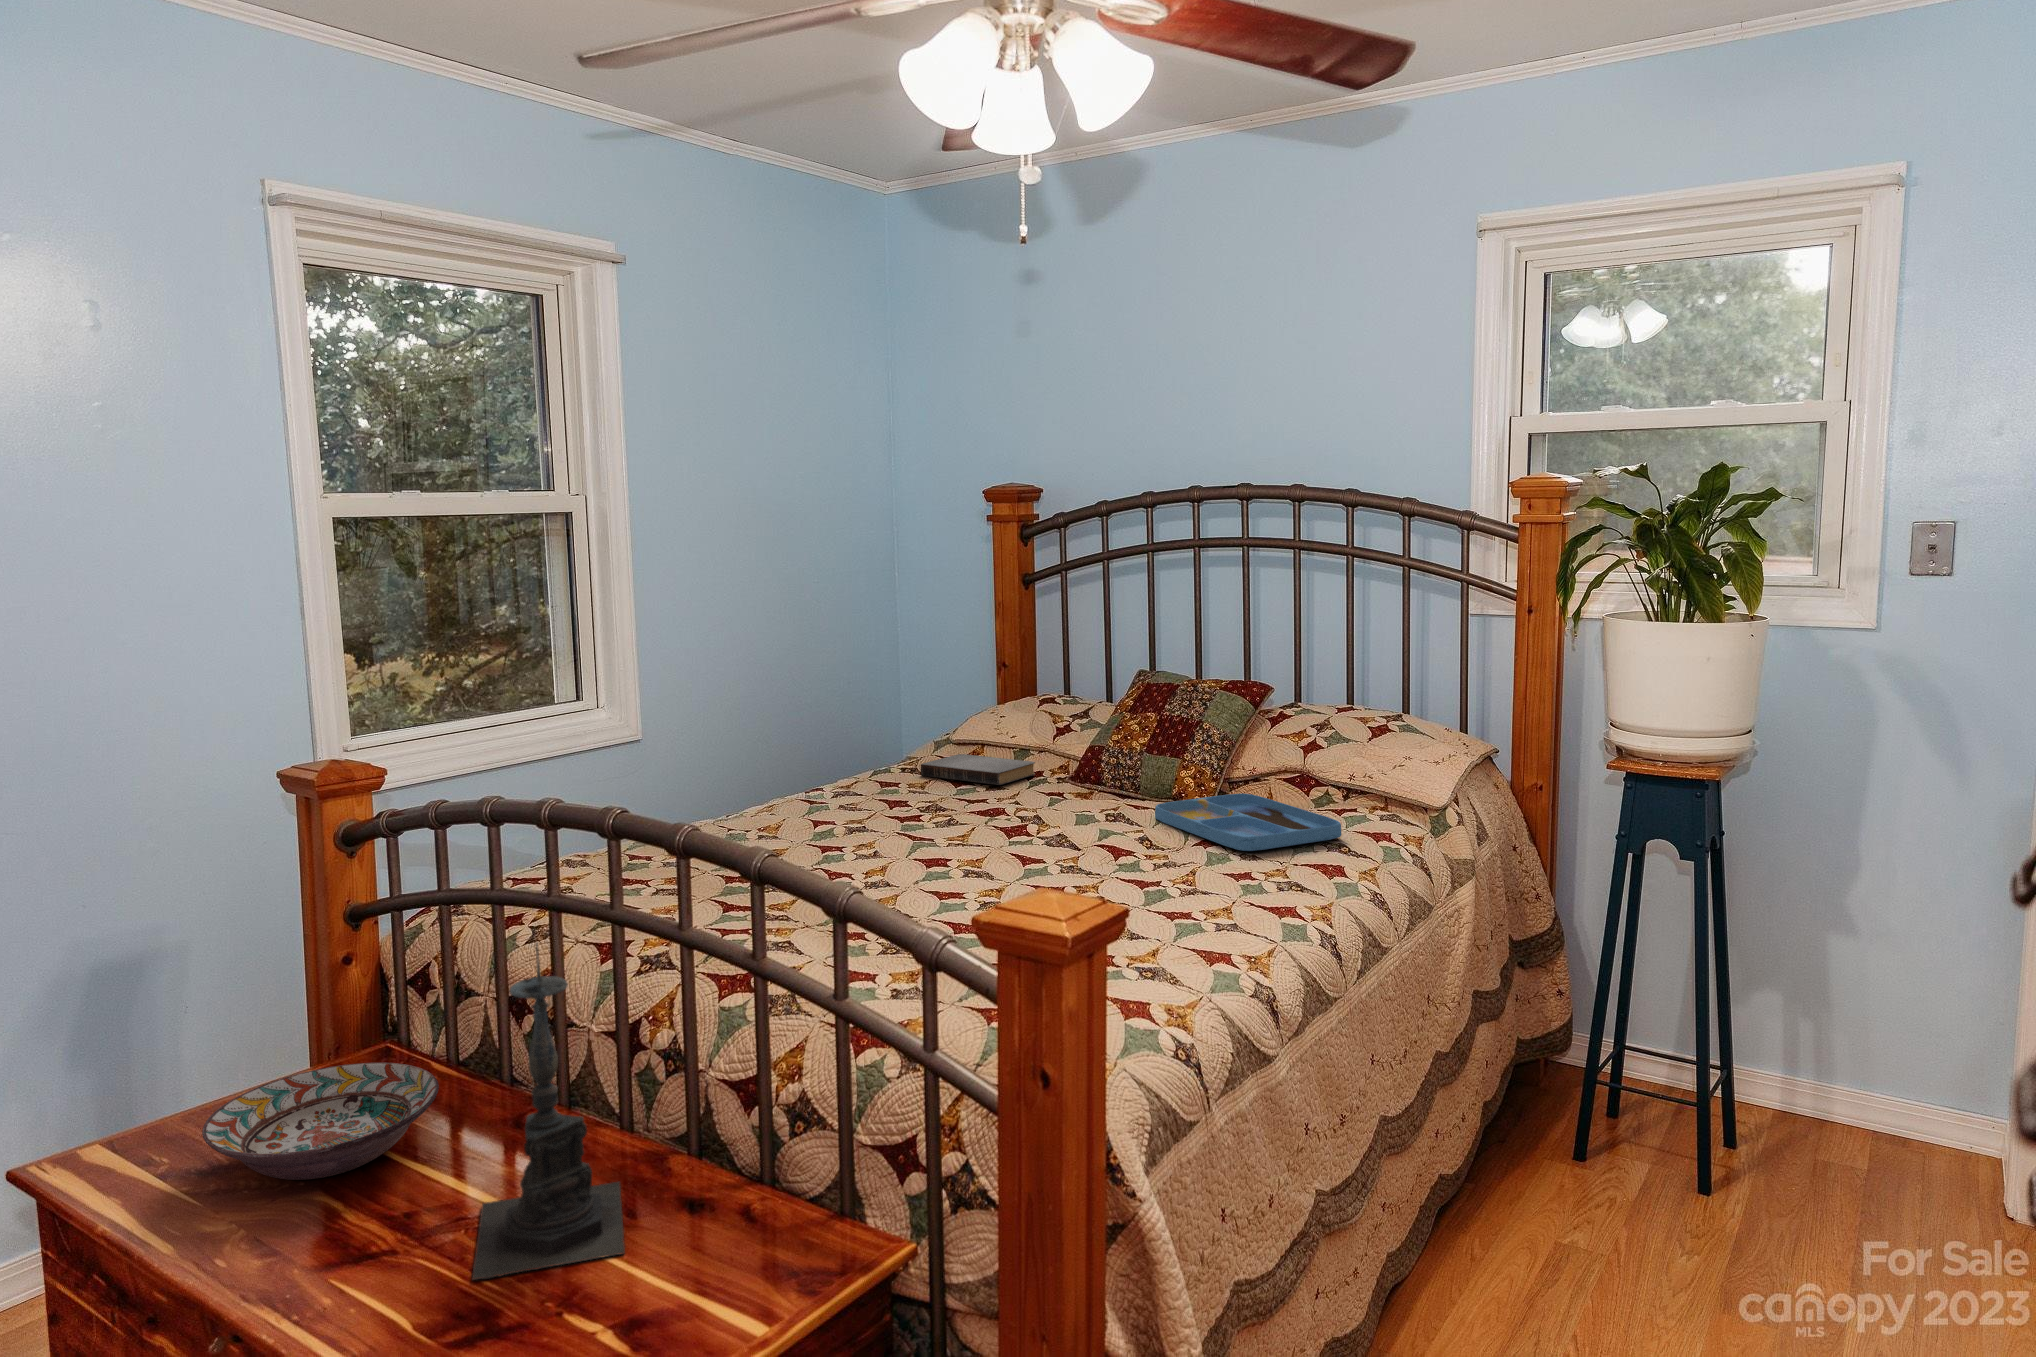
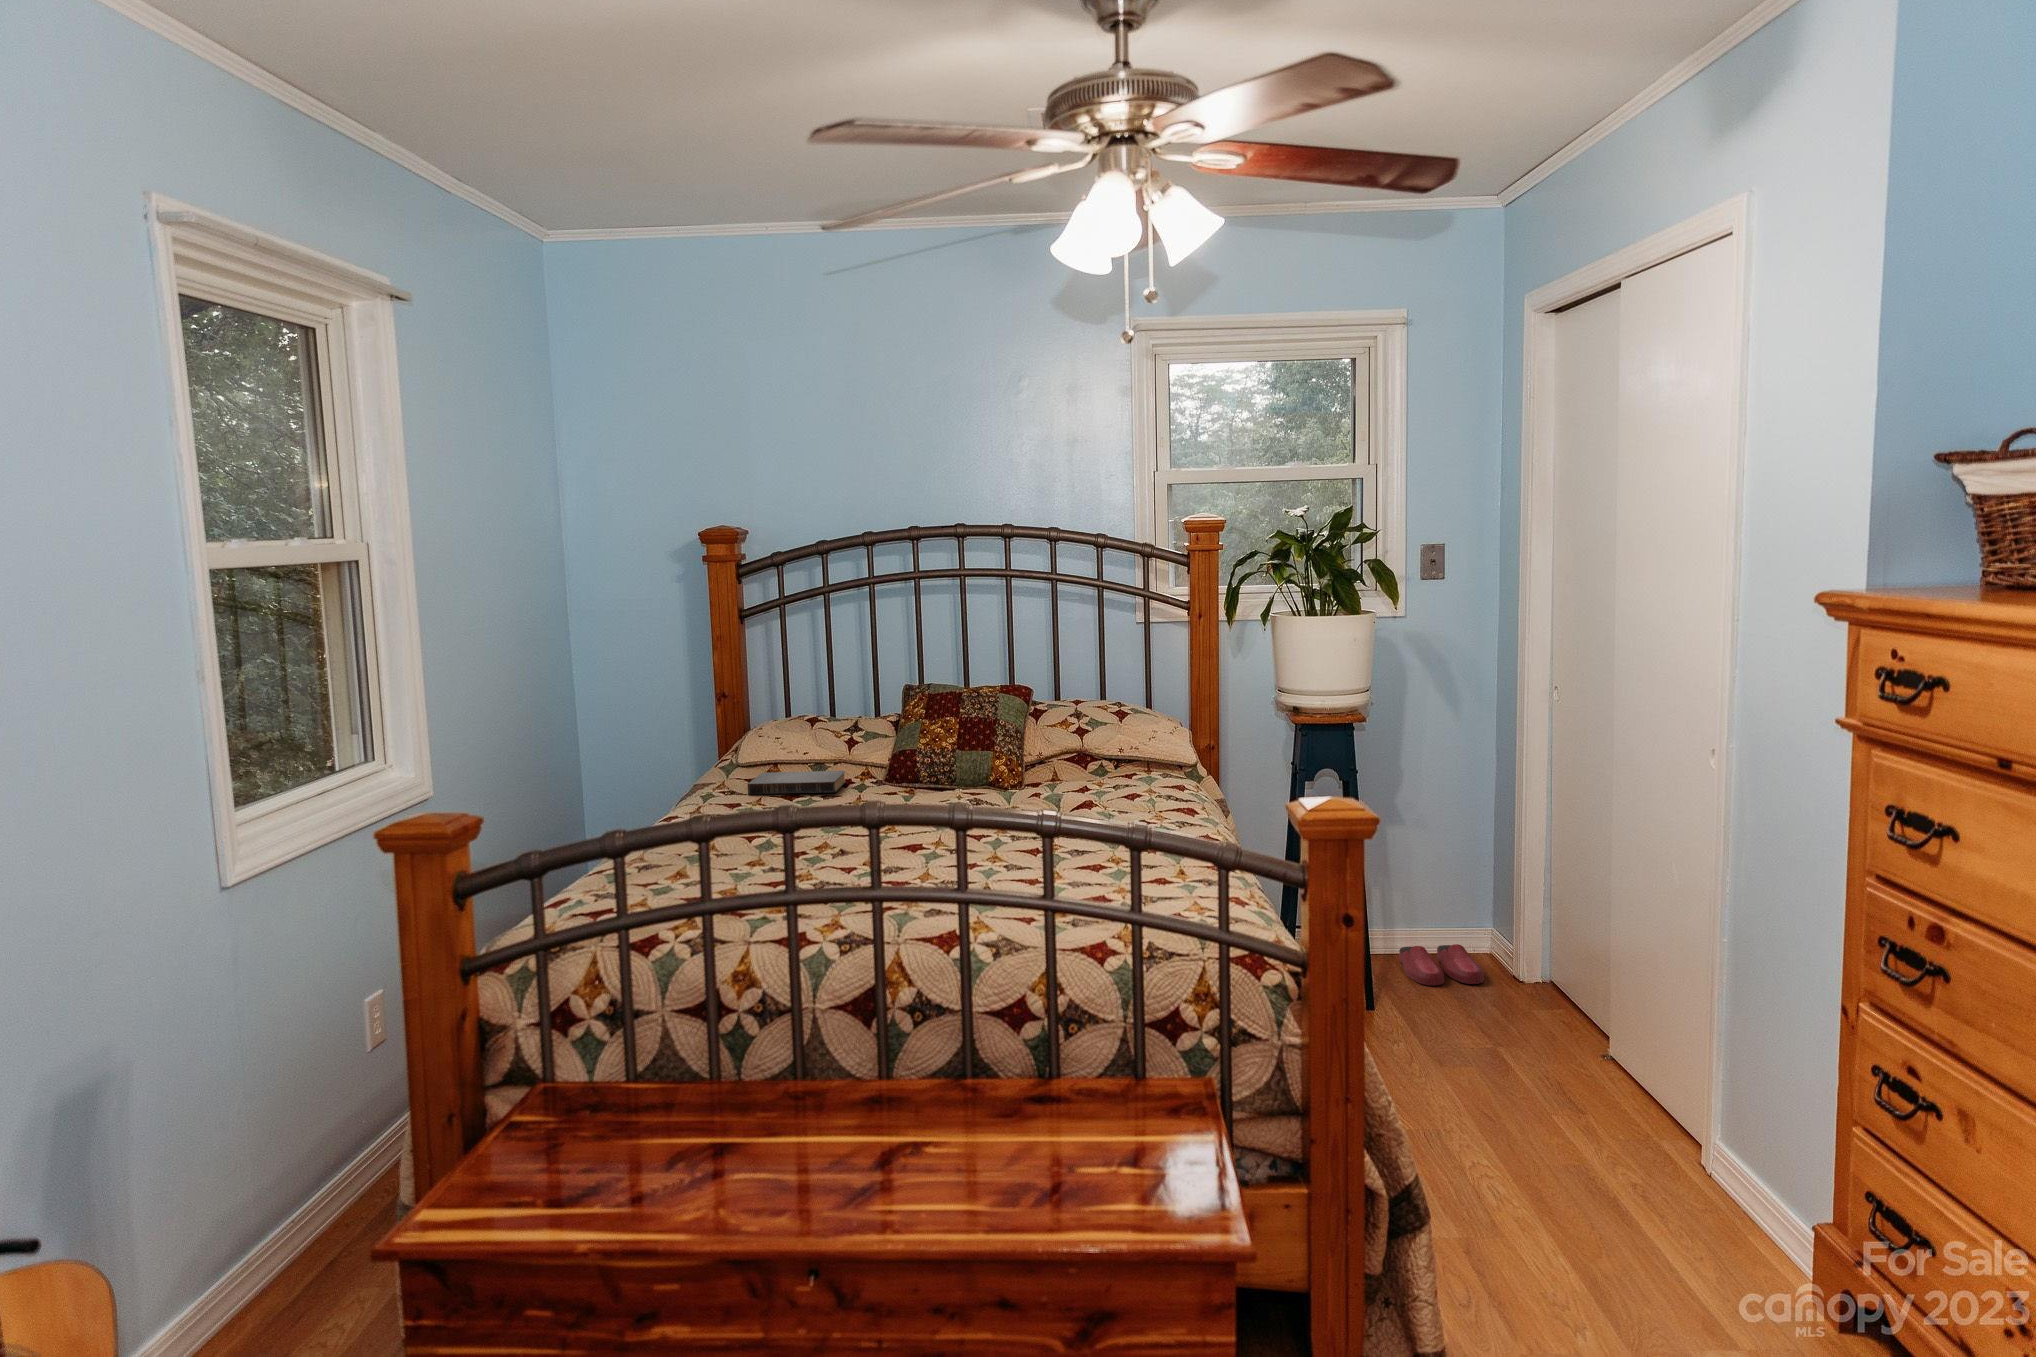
tray: present [1155,793,1342,851] -> none [1001,773,1155,810]
candle holder: present [472,943,625,1280] -> none [894,901,1056,1170]
decorative bowl: present [202,1063,439,1180] -> none [589,1065,785,1170]
slippers: none [1810,1116,1944,1202] -> present [1399,944,1484,986]

